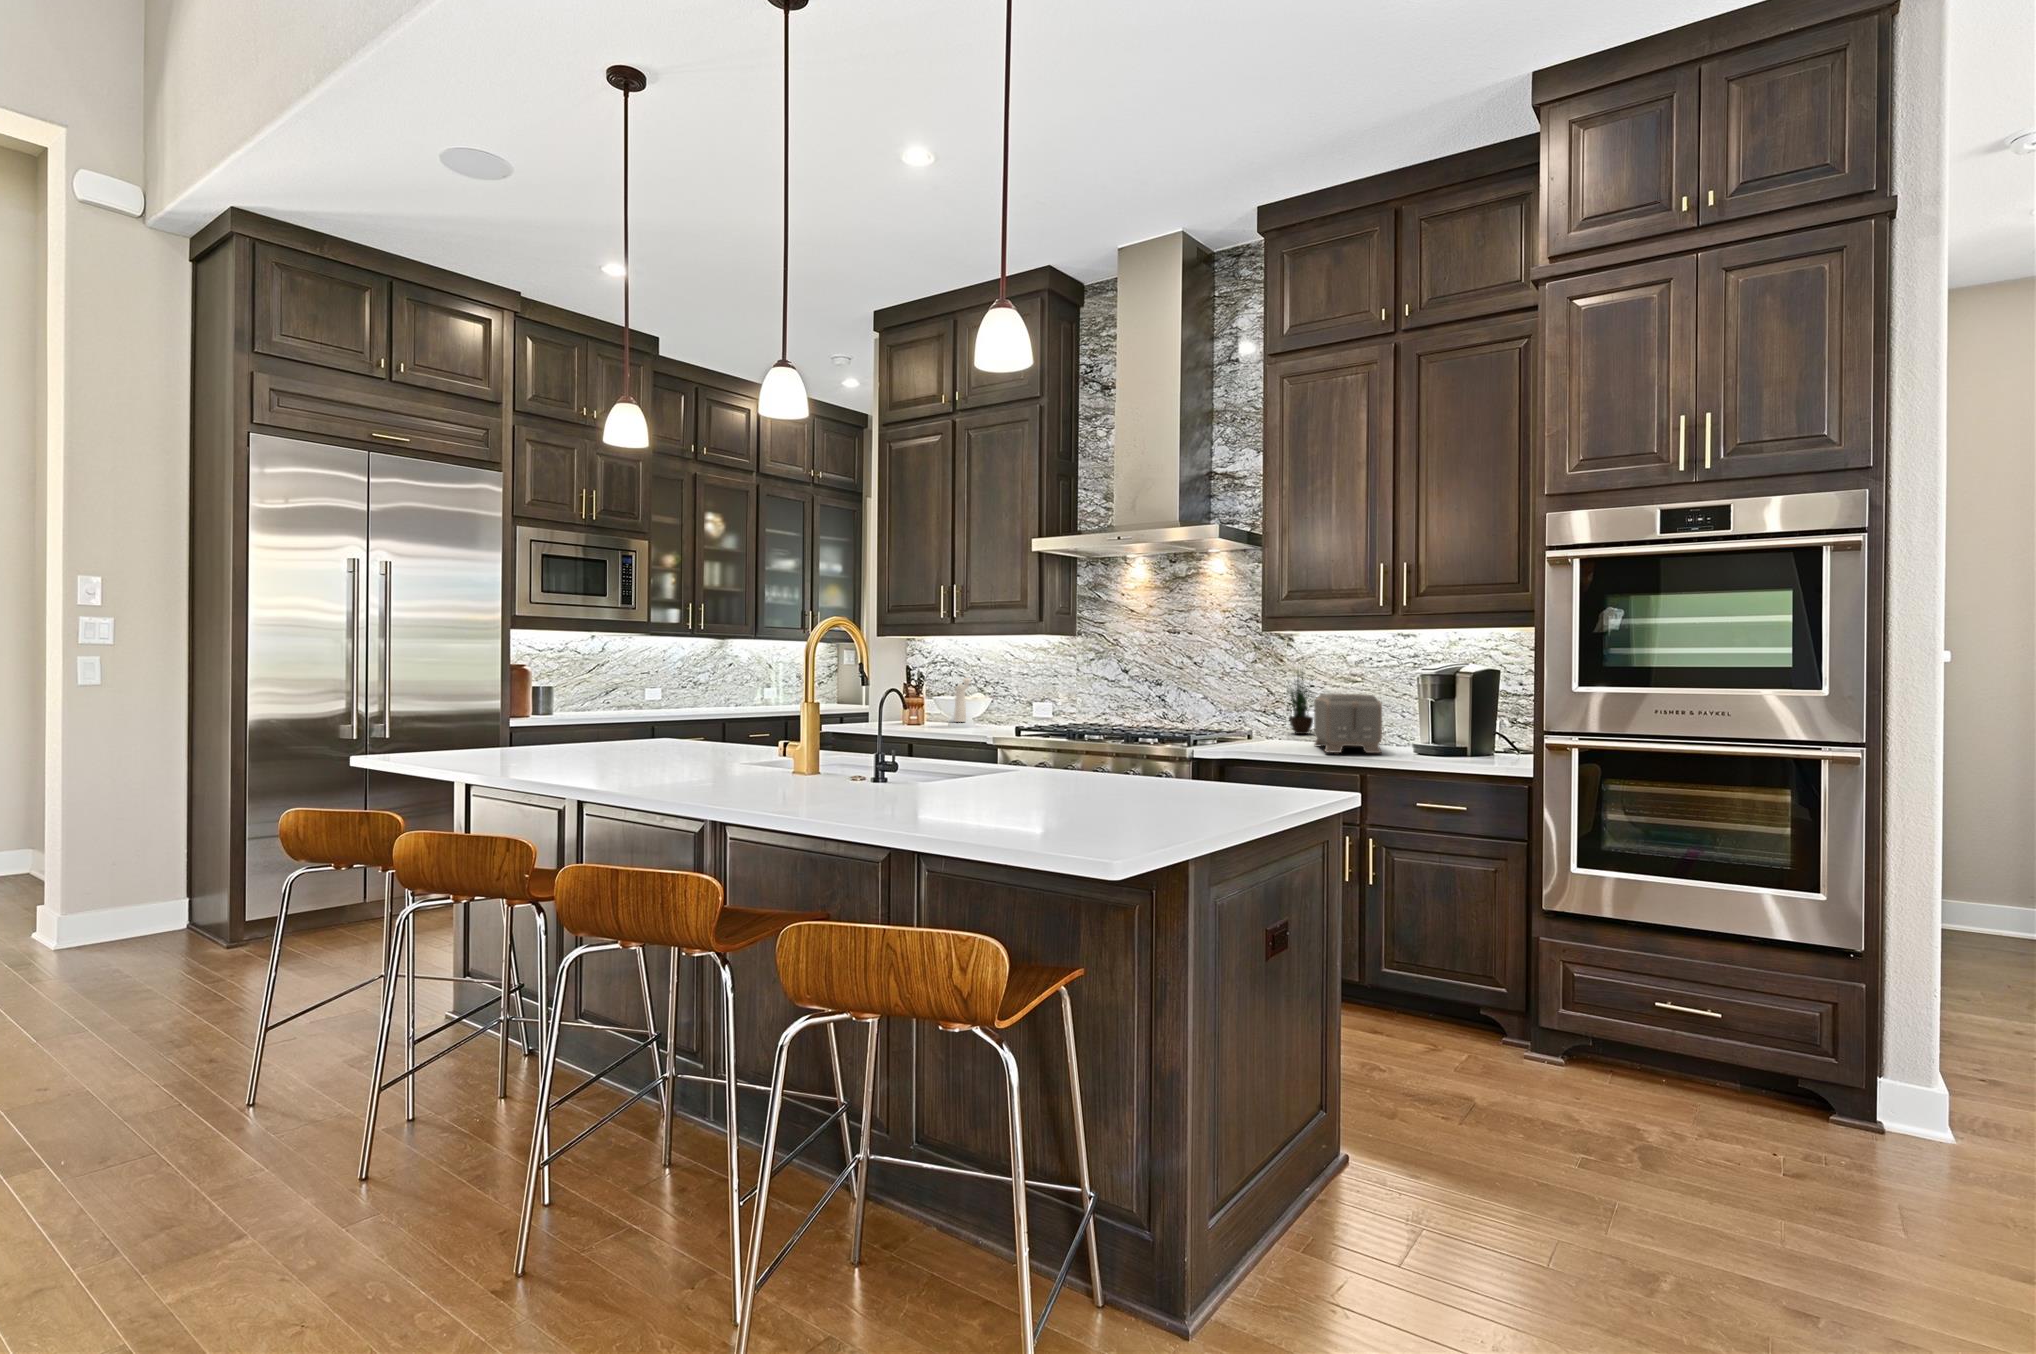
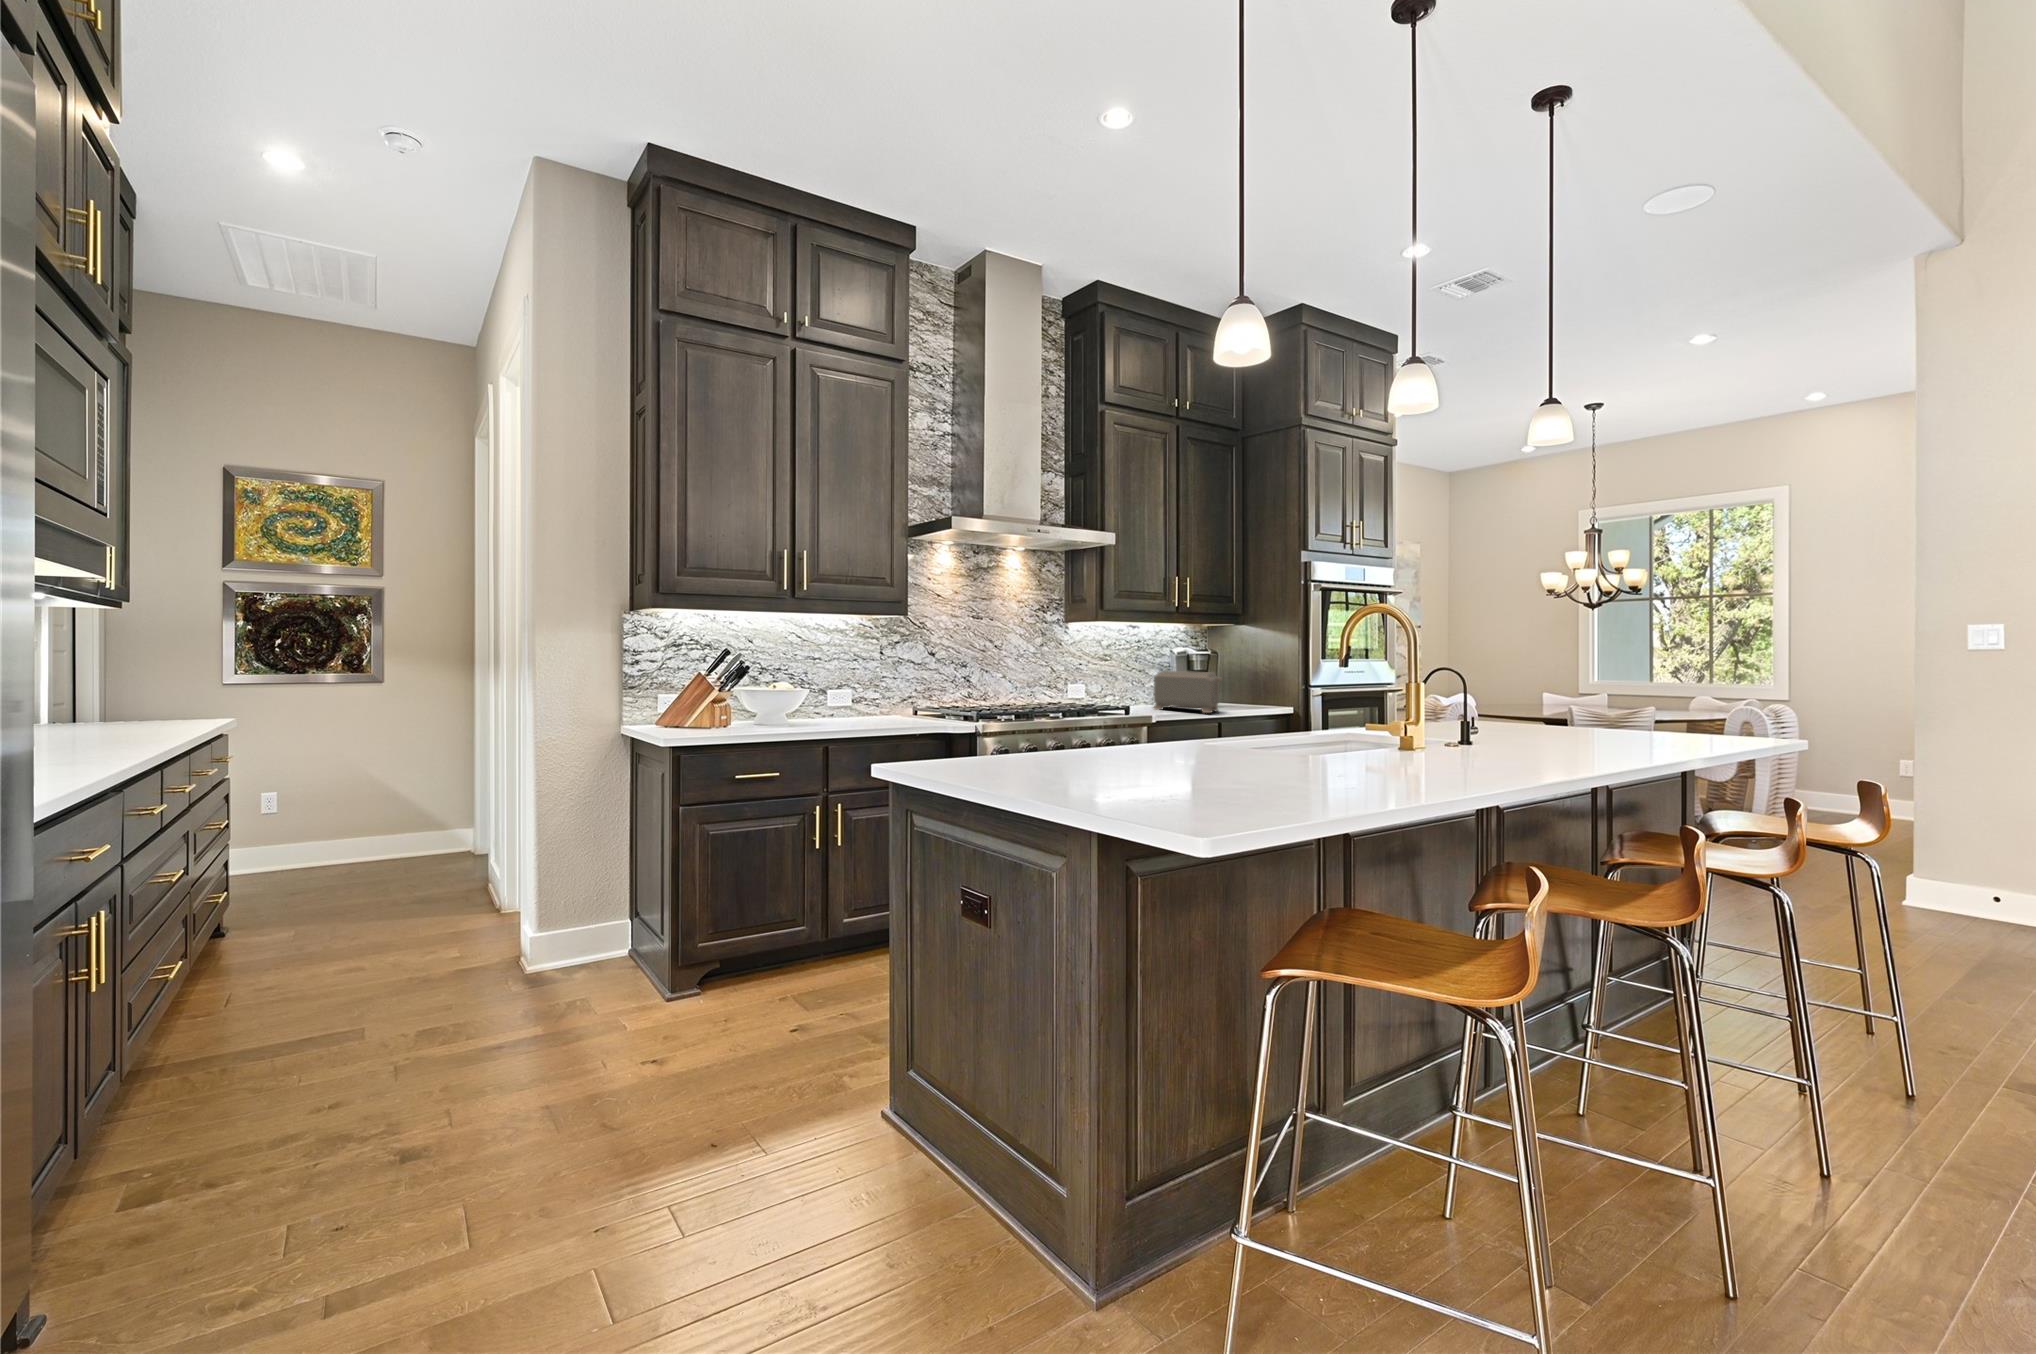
potted plant: present [1290,676,1313,734] -> none [1068,638,1103,702]
pepper mill: present [954,678,971,722] -> none [789,665,821,717]

